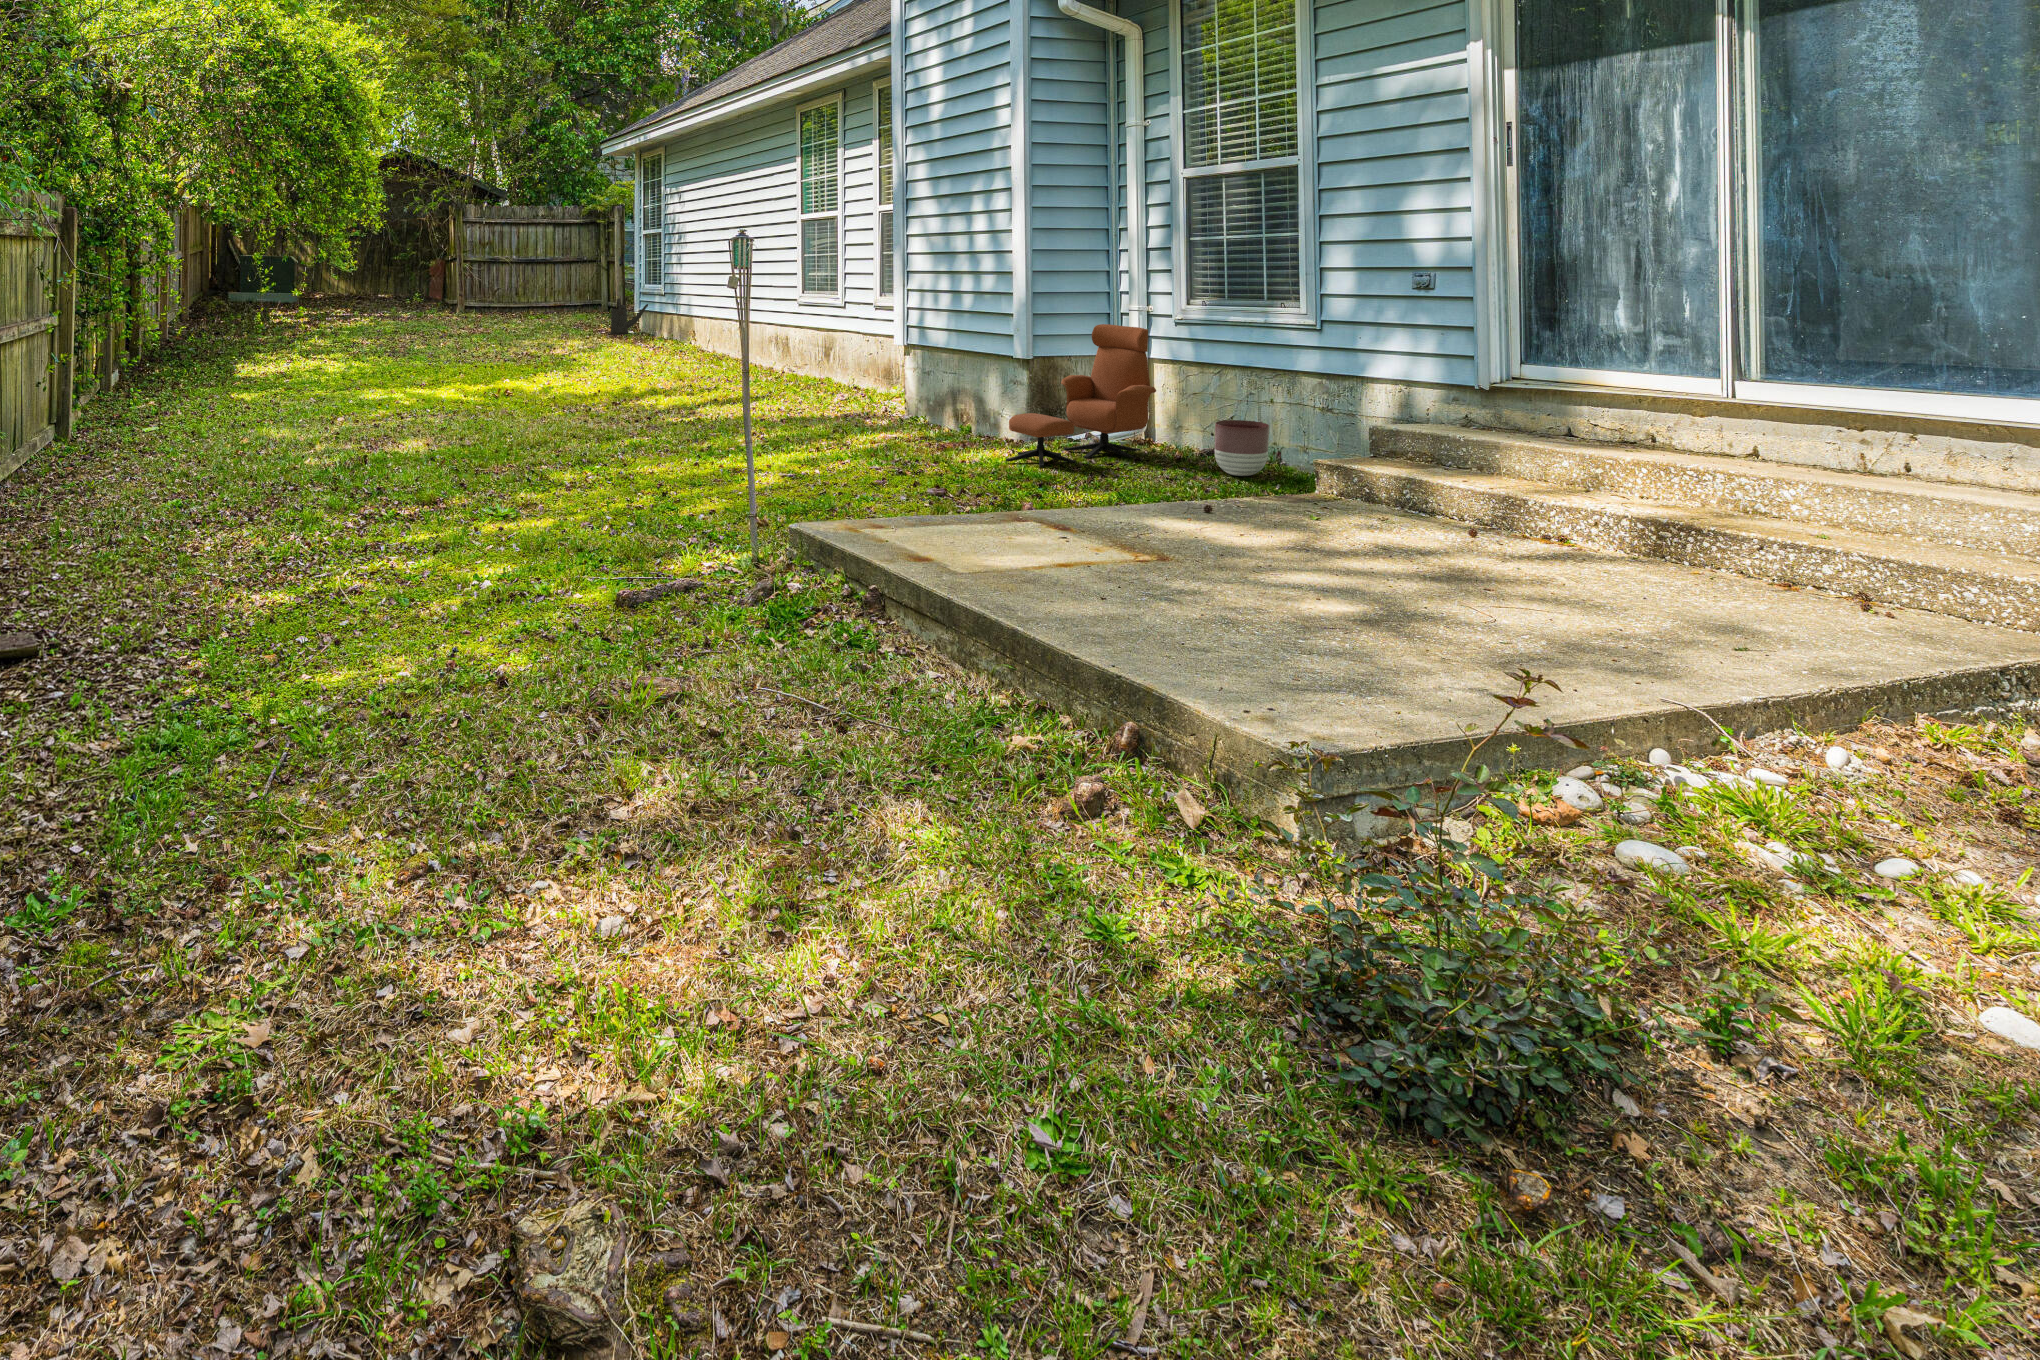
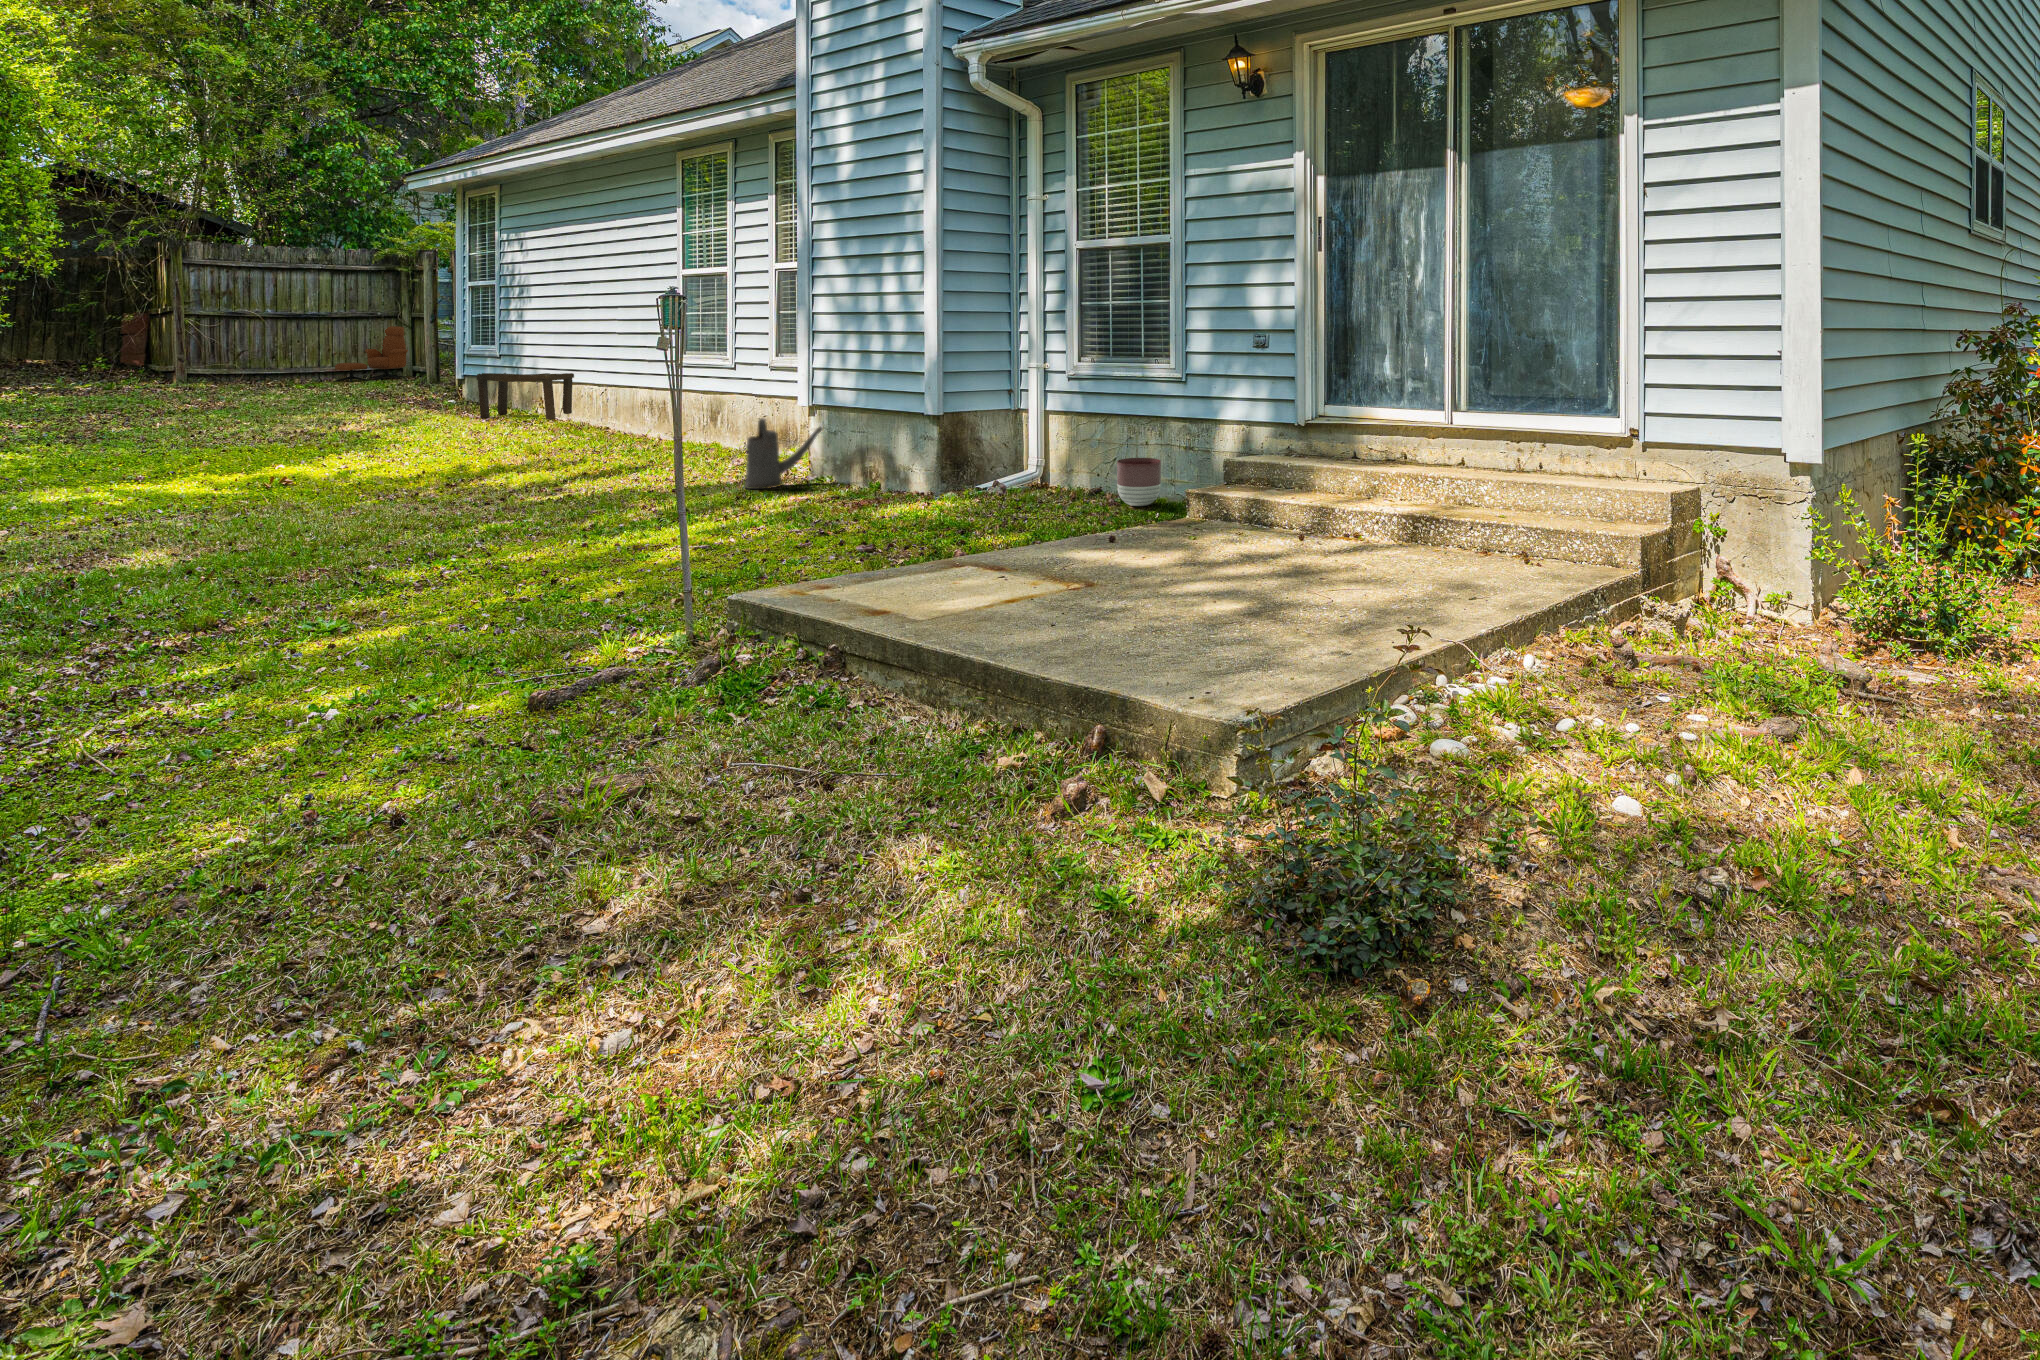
watering can: present [604,298,648,335] -> present [745,418,822,489]
bench: none [646,310,719,353] -> present [477,373,574,419]
lounge chair: present [1006,324,1156,467] -> present [333,326,408,382]

